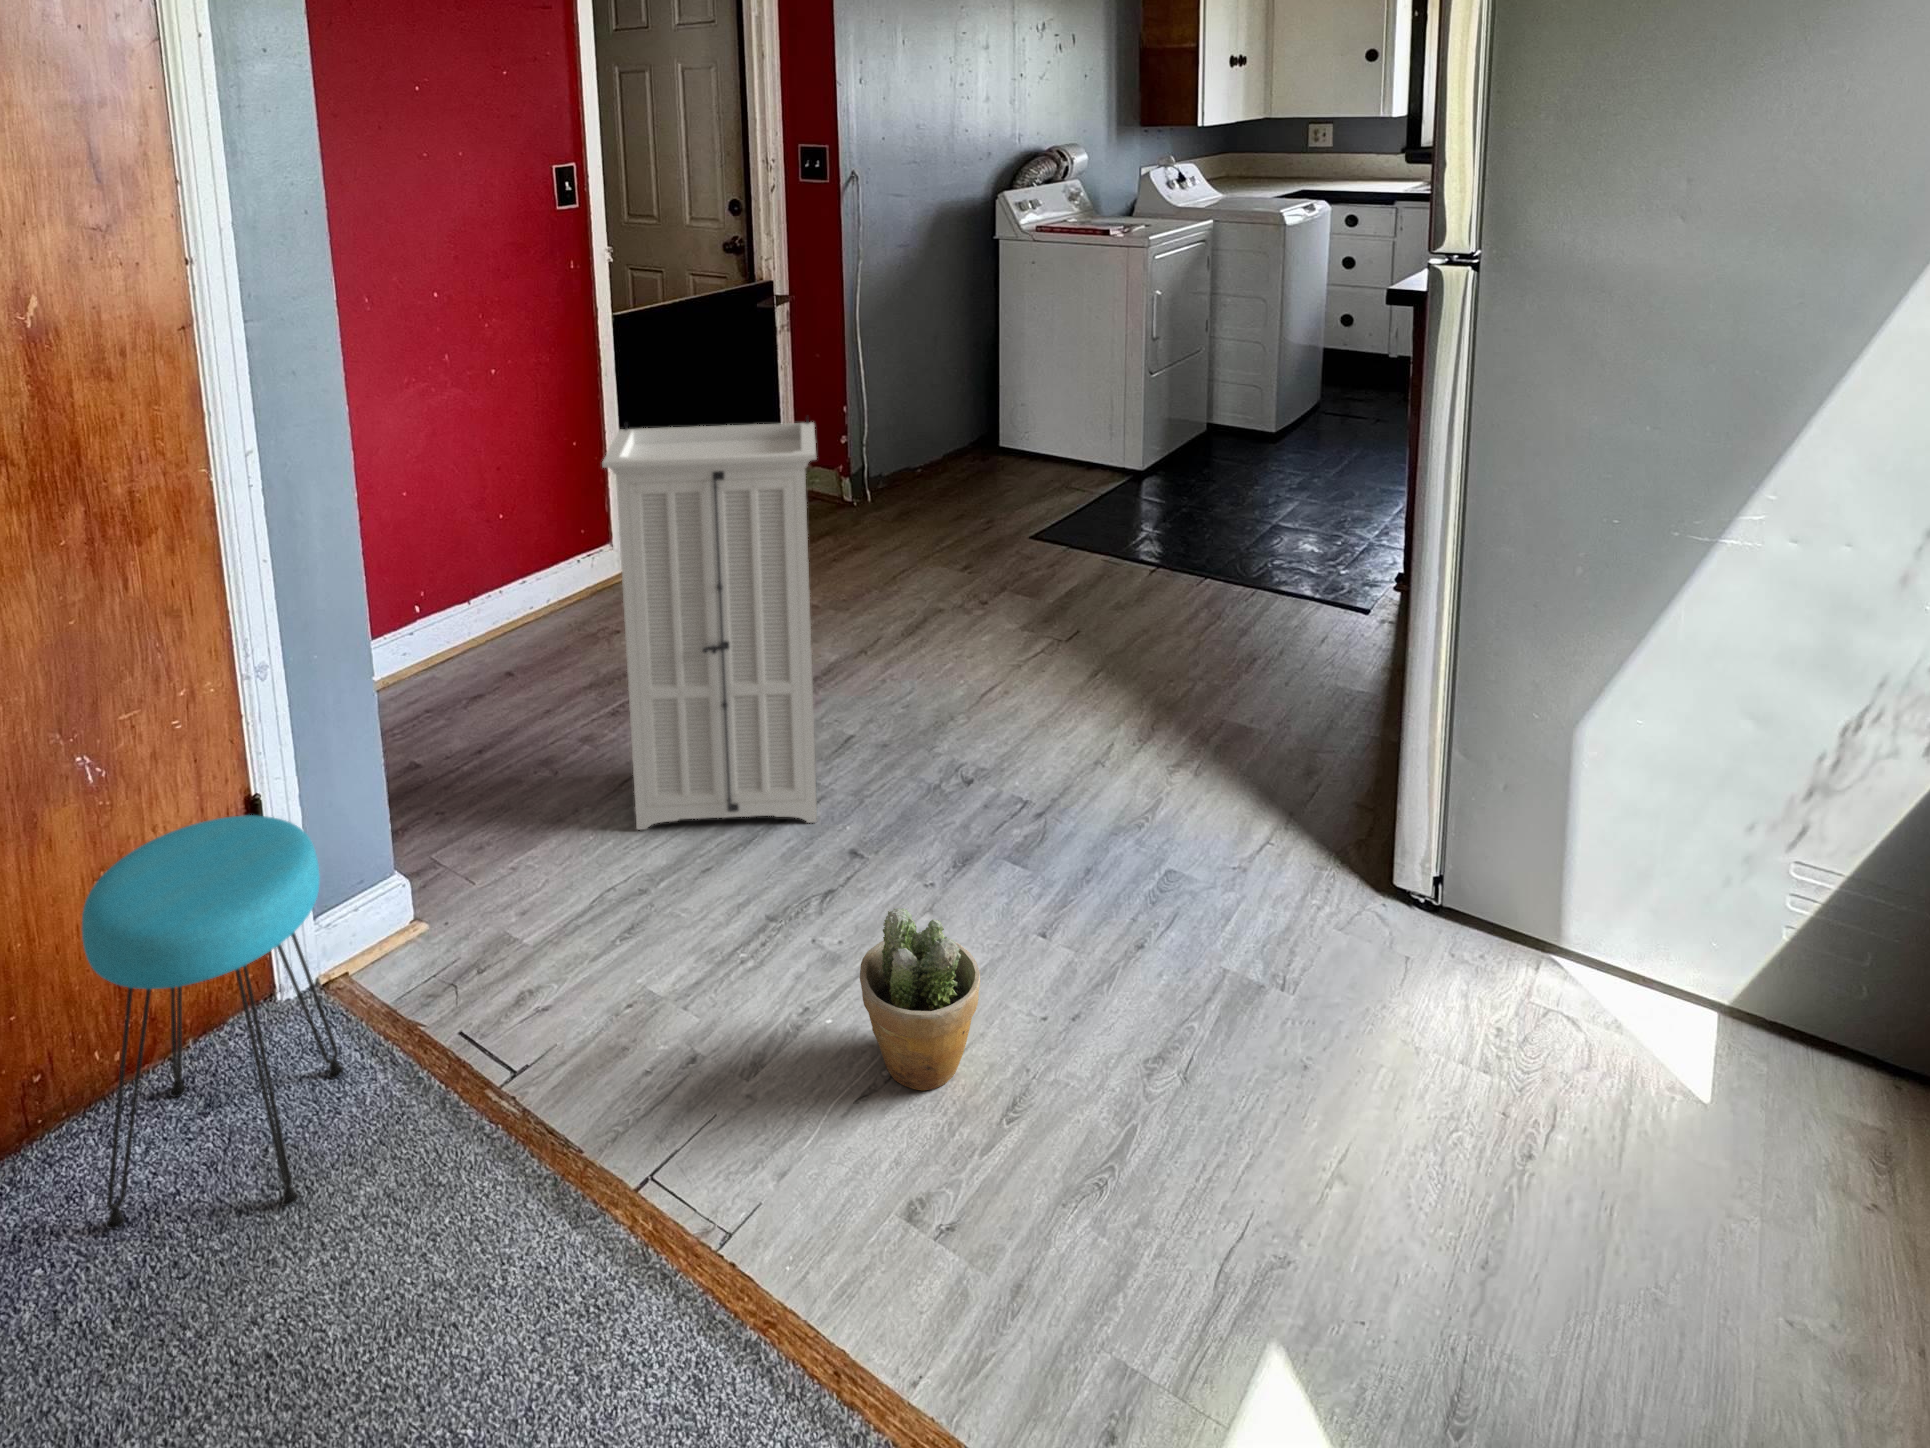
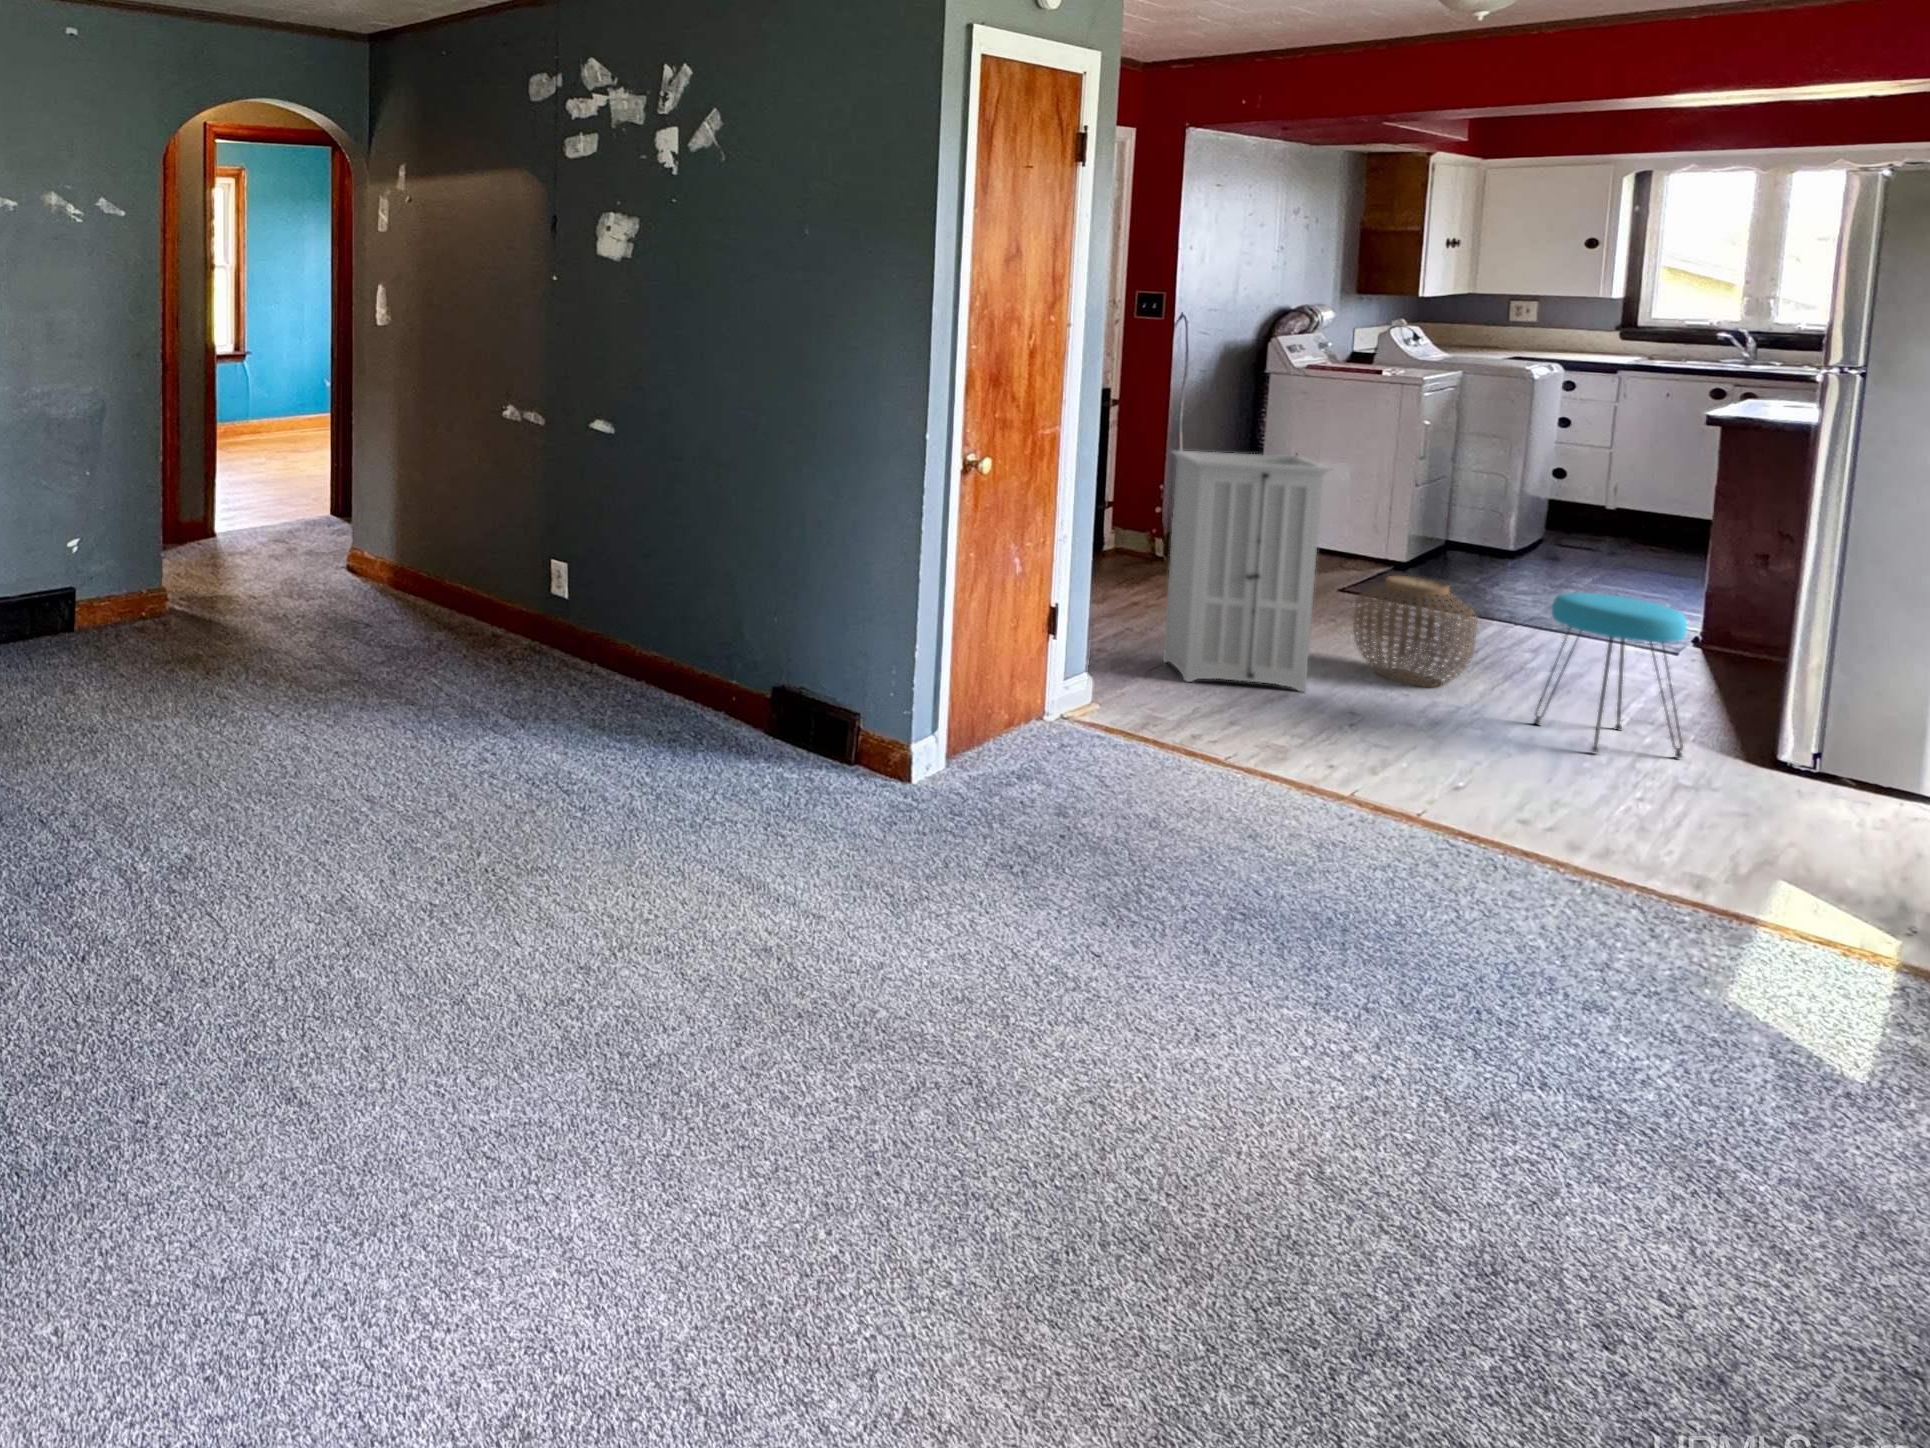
woven basket: none [926,586,1079,768] -> present [1354,576,1477,687]
stool: present [82,815,343,1229] -> present [1533,593,1687,758]
potted plant: present [860,908,980,1091] -> none [1428,689,1510,782]

